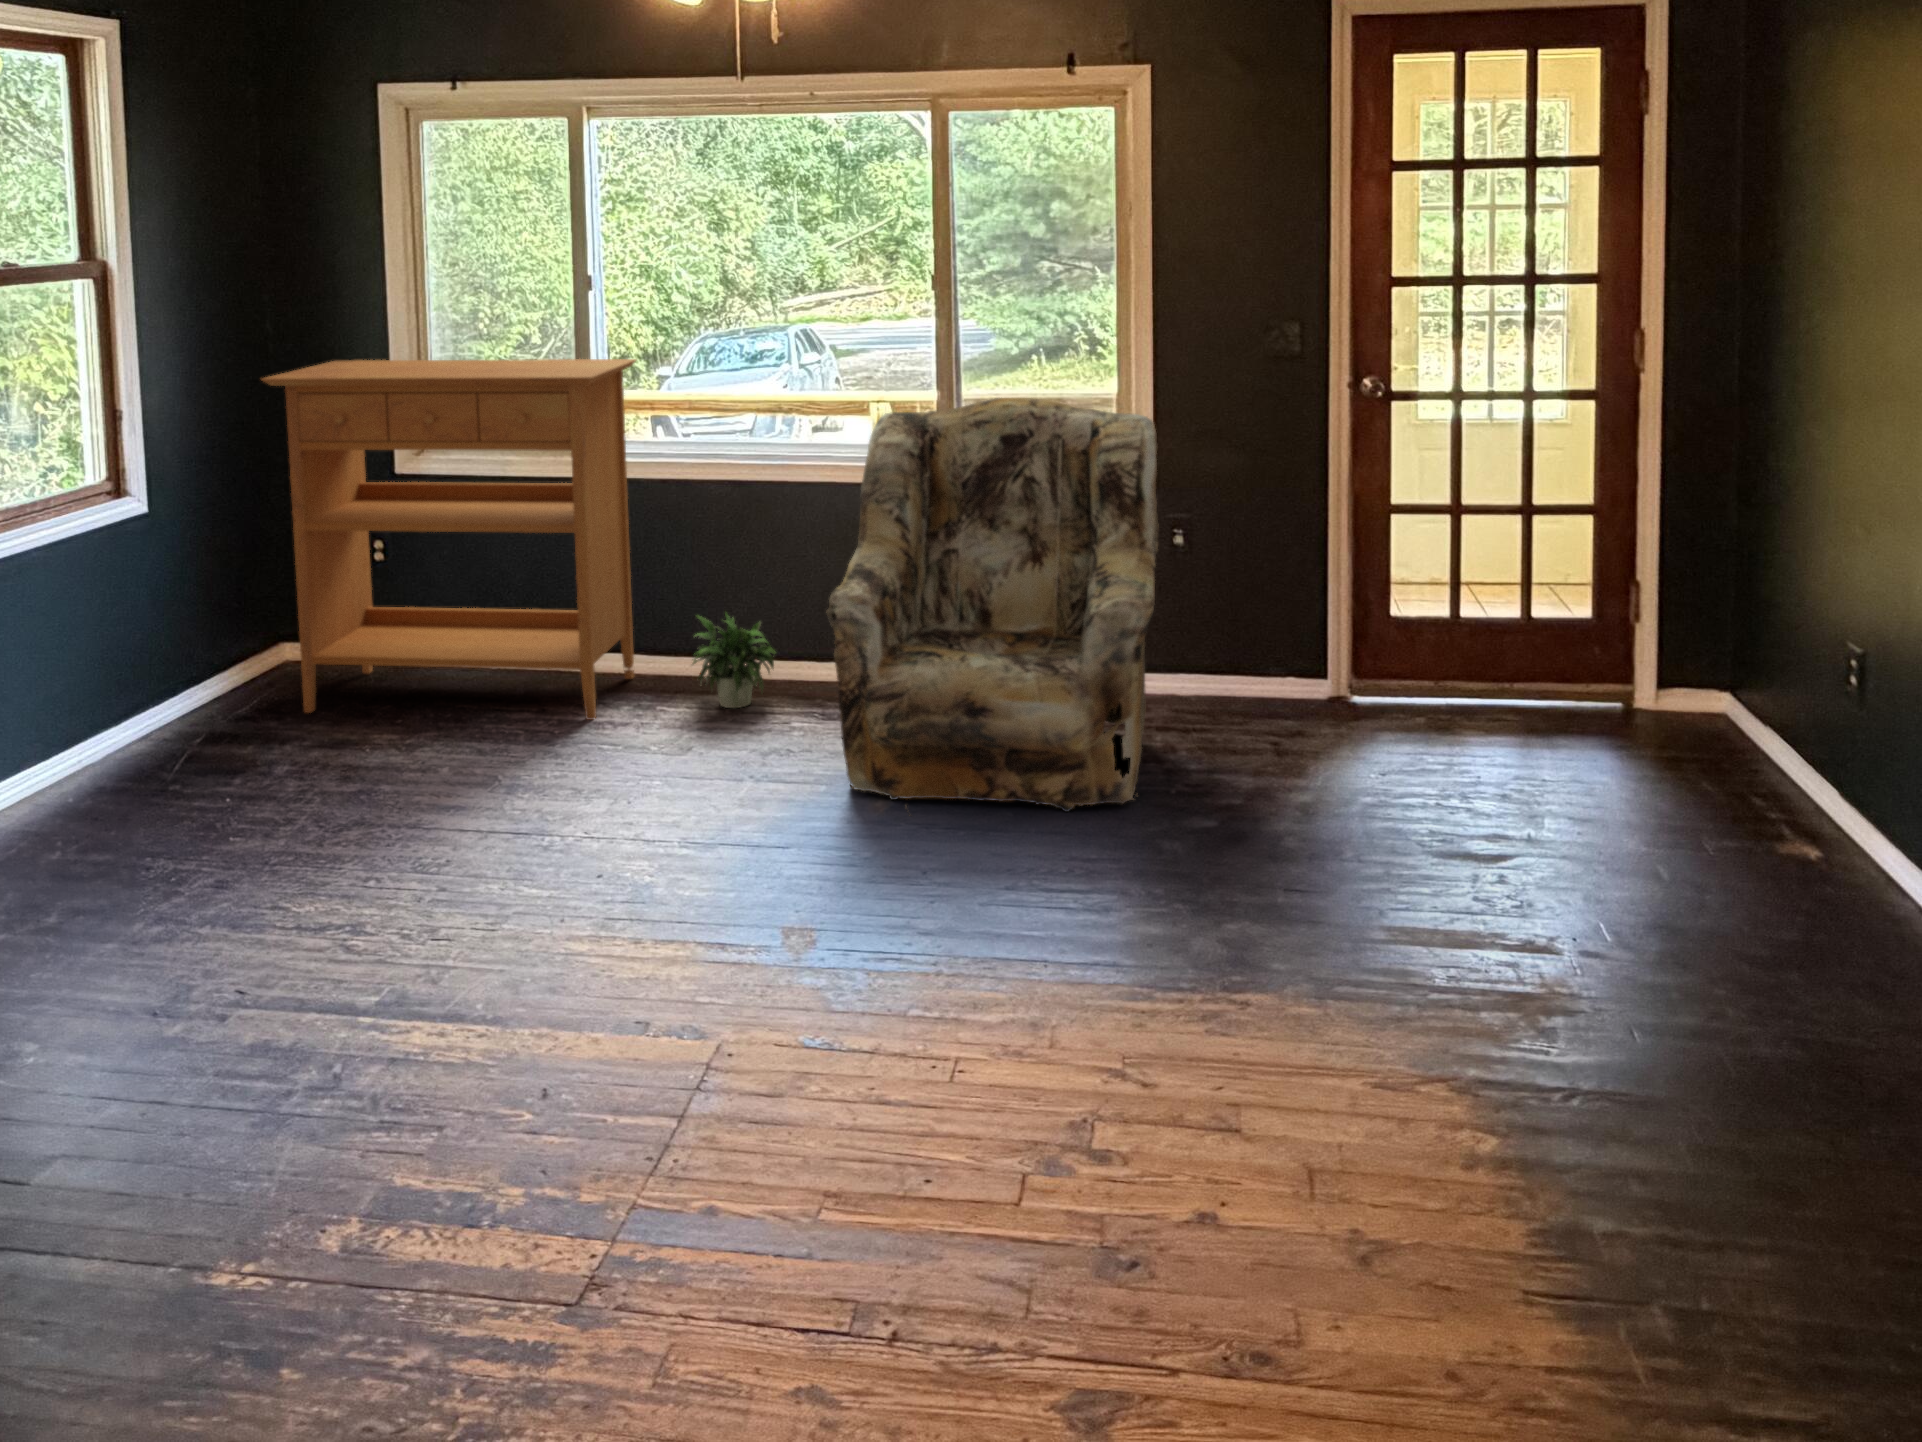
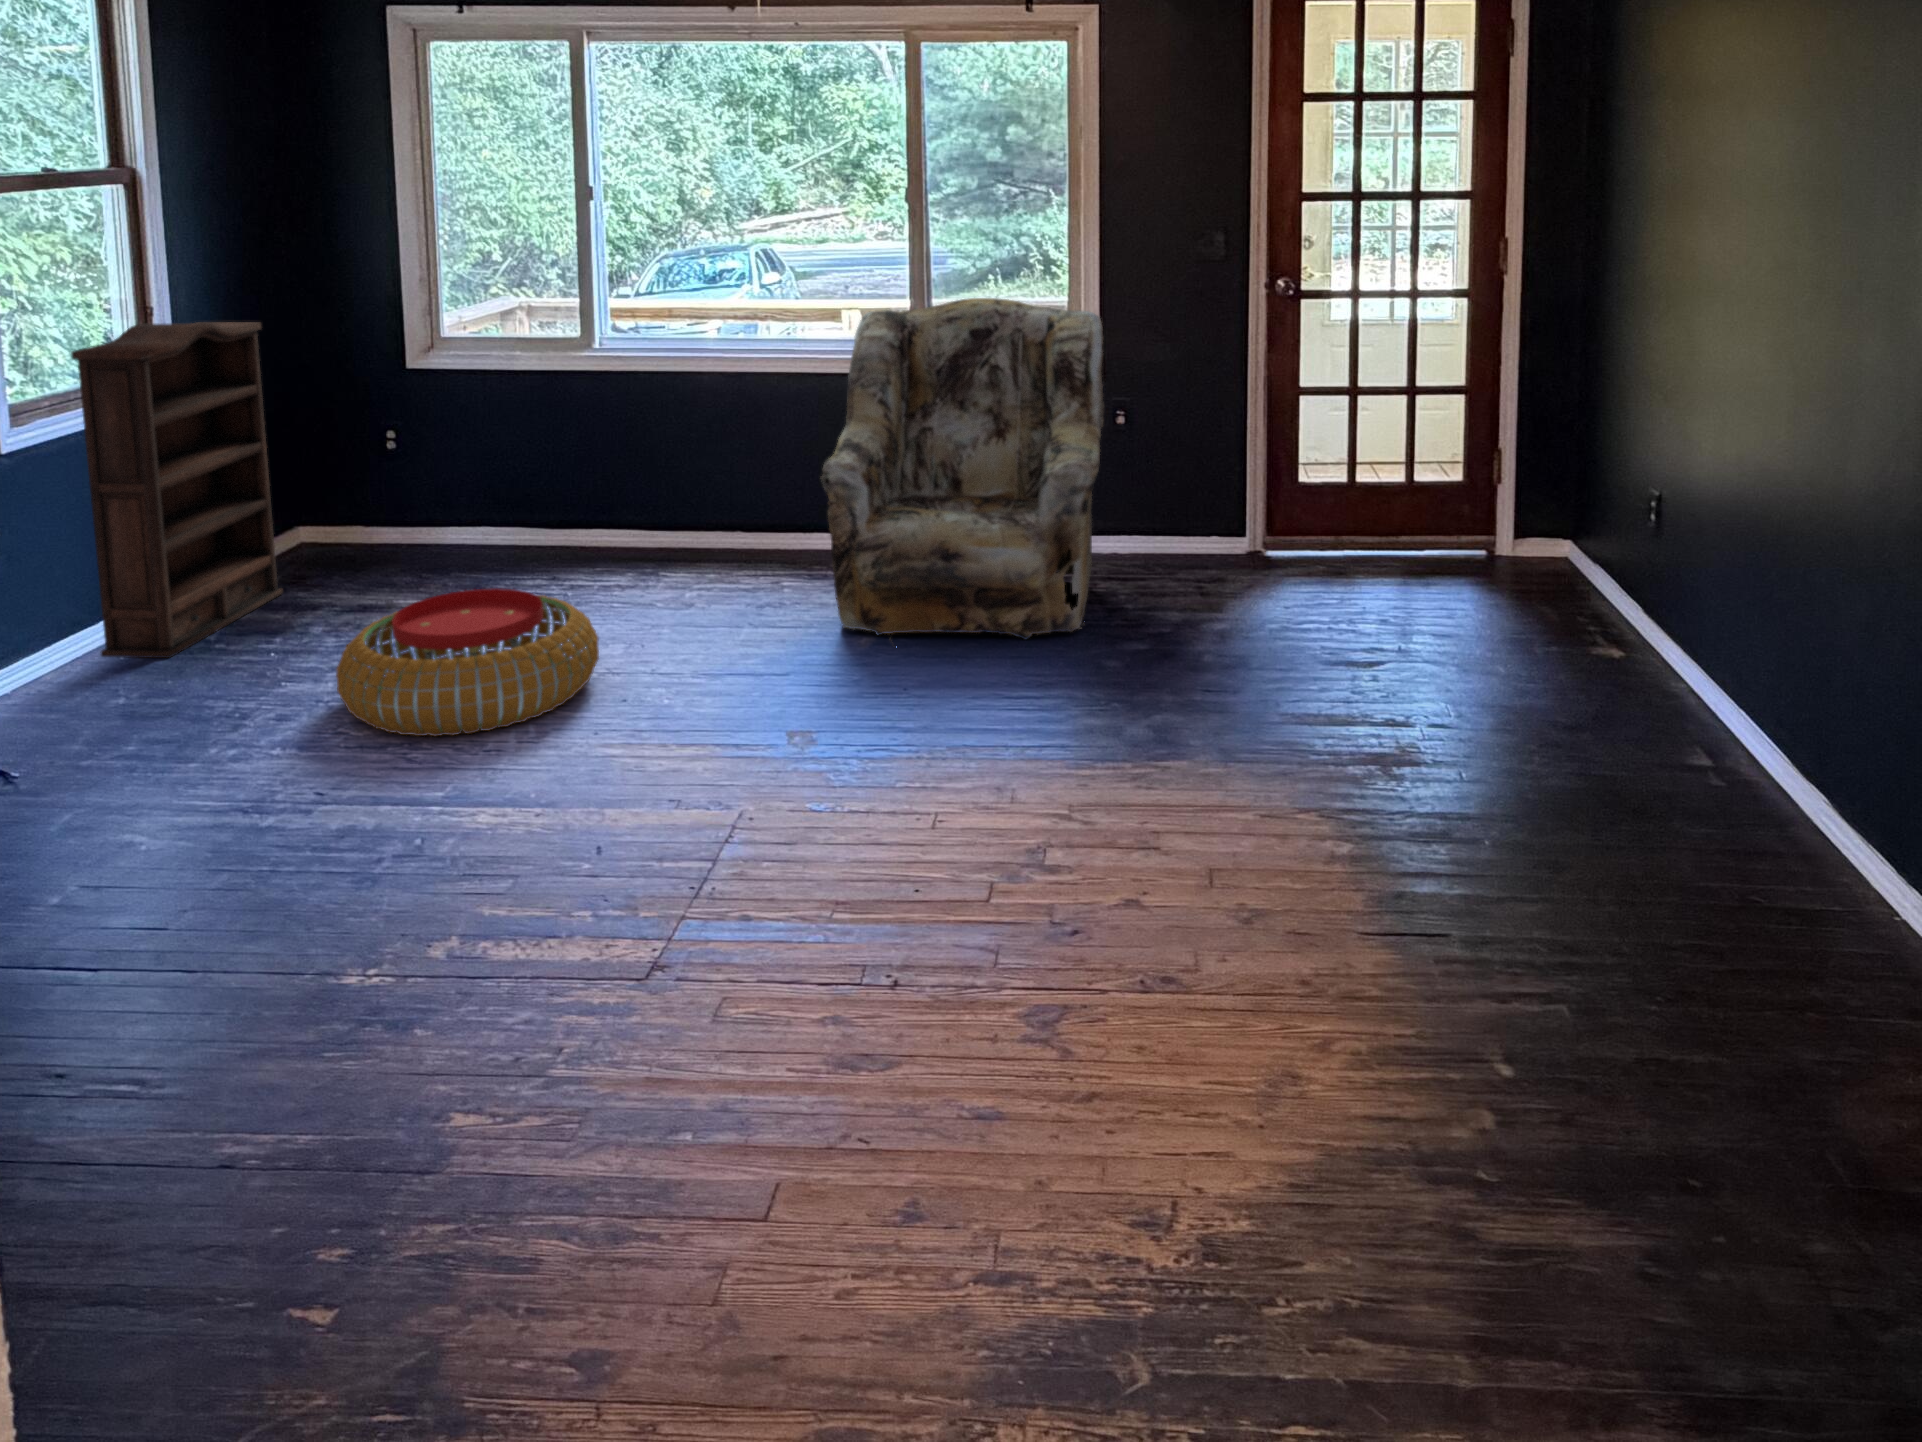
console table: present [262,359,636,720] -> none [290,264,643,584]
bookshelf: none [21,424,247,800] -> present [71,322,283,658]
potted plant: present [693,614,776,708] -> none [696,487,773,571]
pouf: none [275,736,571,917] -> present [336,588,599,736]

